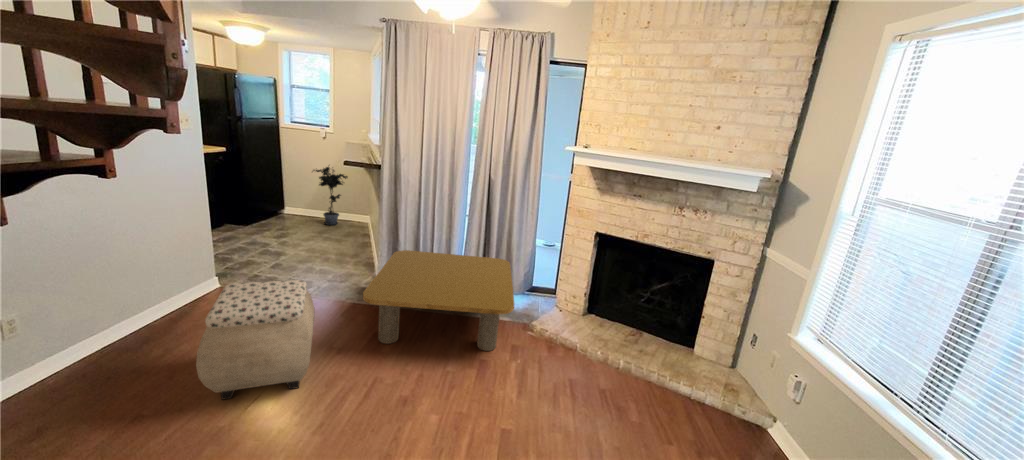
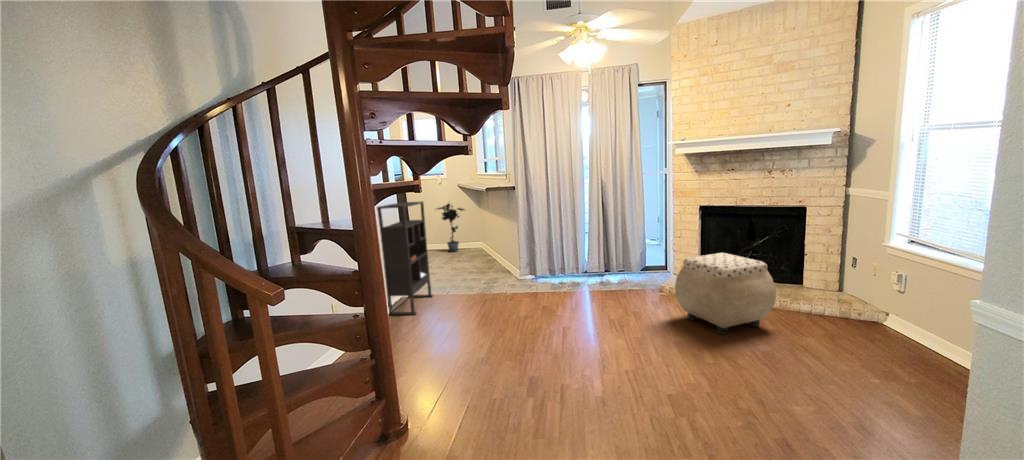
bookshelf: none [125,167,243,332] -> present [377,202,433,315]
coffee table: present [363,250,514,351] -> none [535,245,650,308]
ottoman: present [196,280,315,400] -> present [675,253,776,335]

